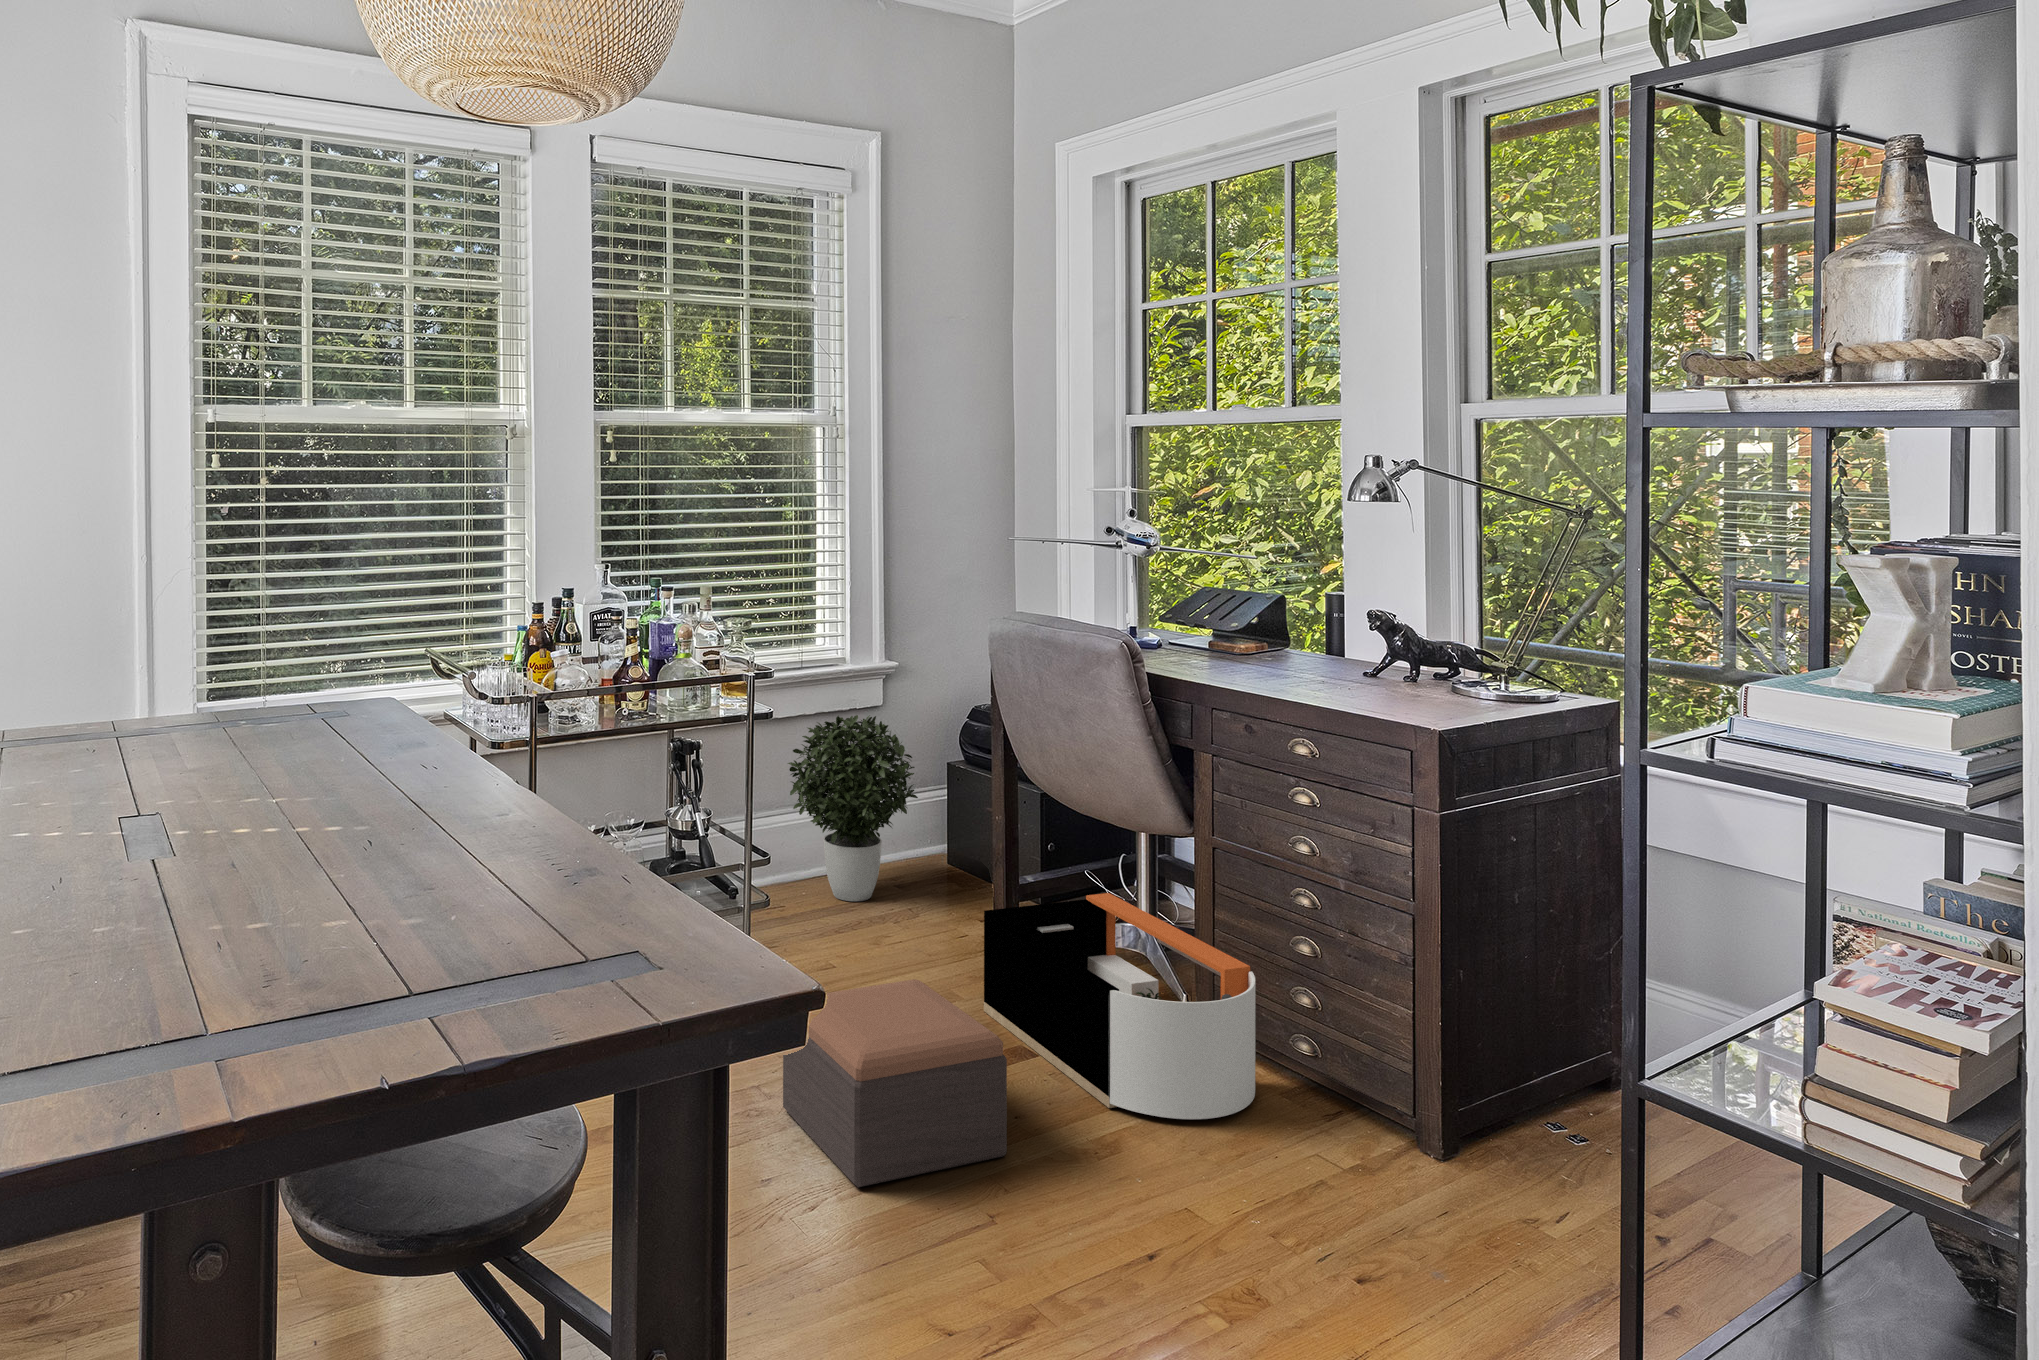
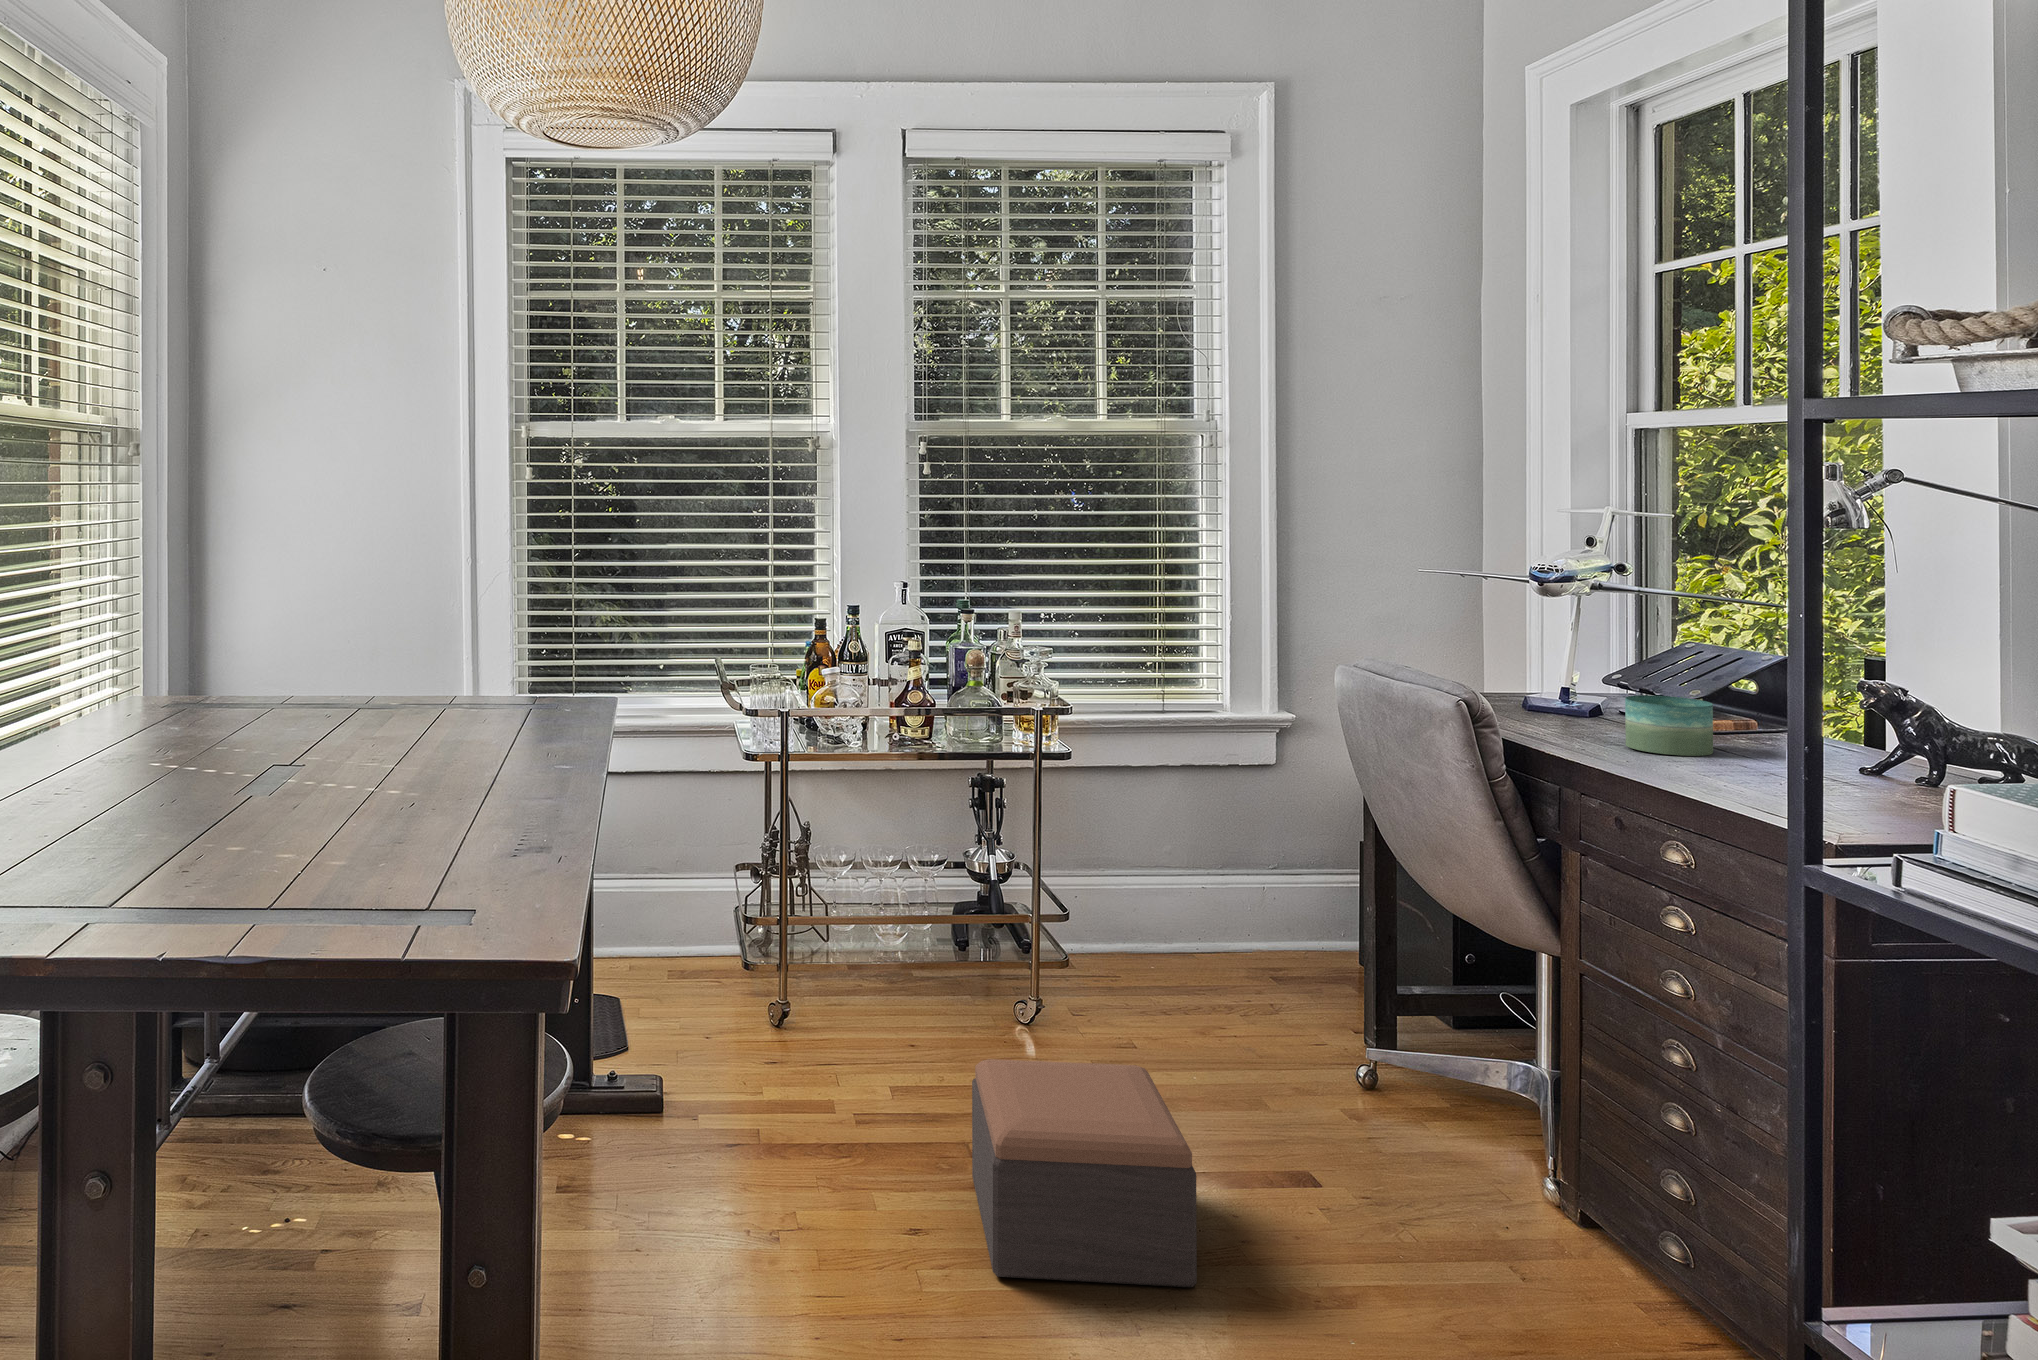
candle: none [1223,631,1282,675] -> present [1625,695,1713,756]
potted plant: present [788,715,918,901] -> none [1135,763,1294,980]
storage bin: present [984,893,1255,1119] -> none [1285,1006,1598,1314]

